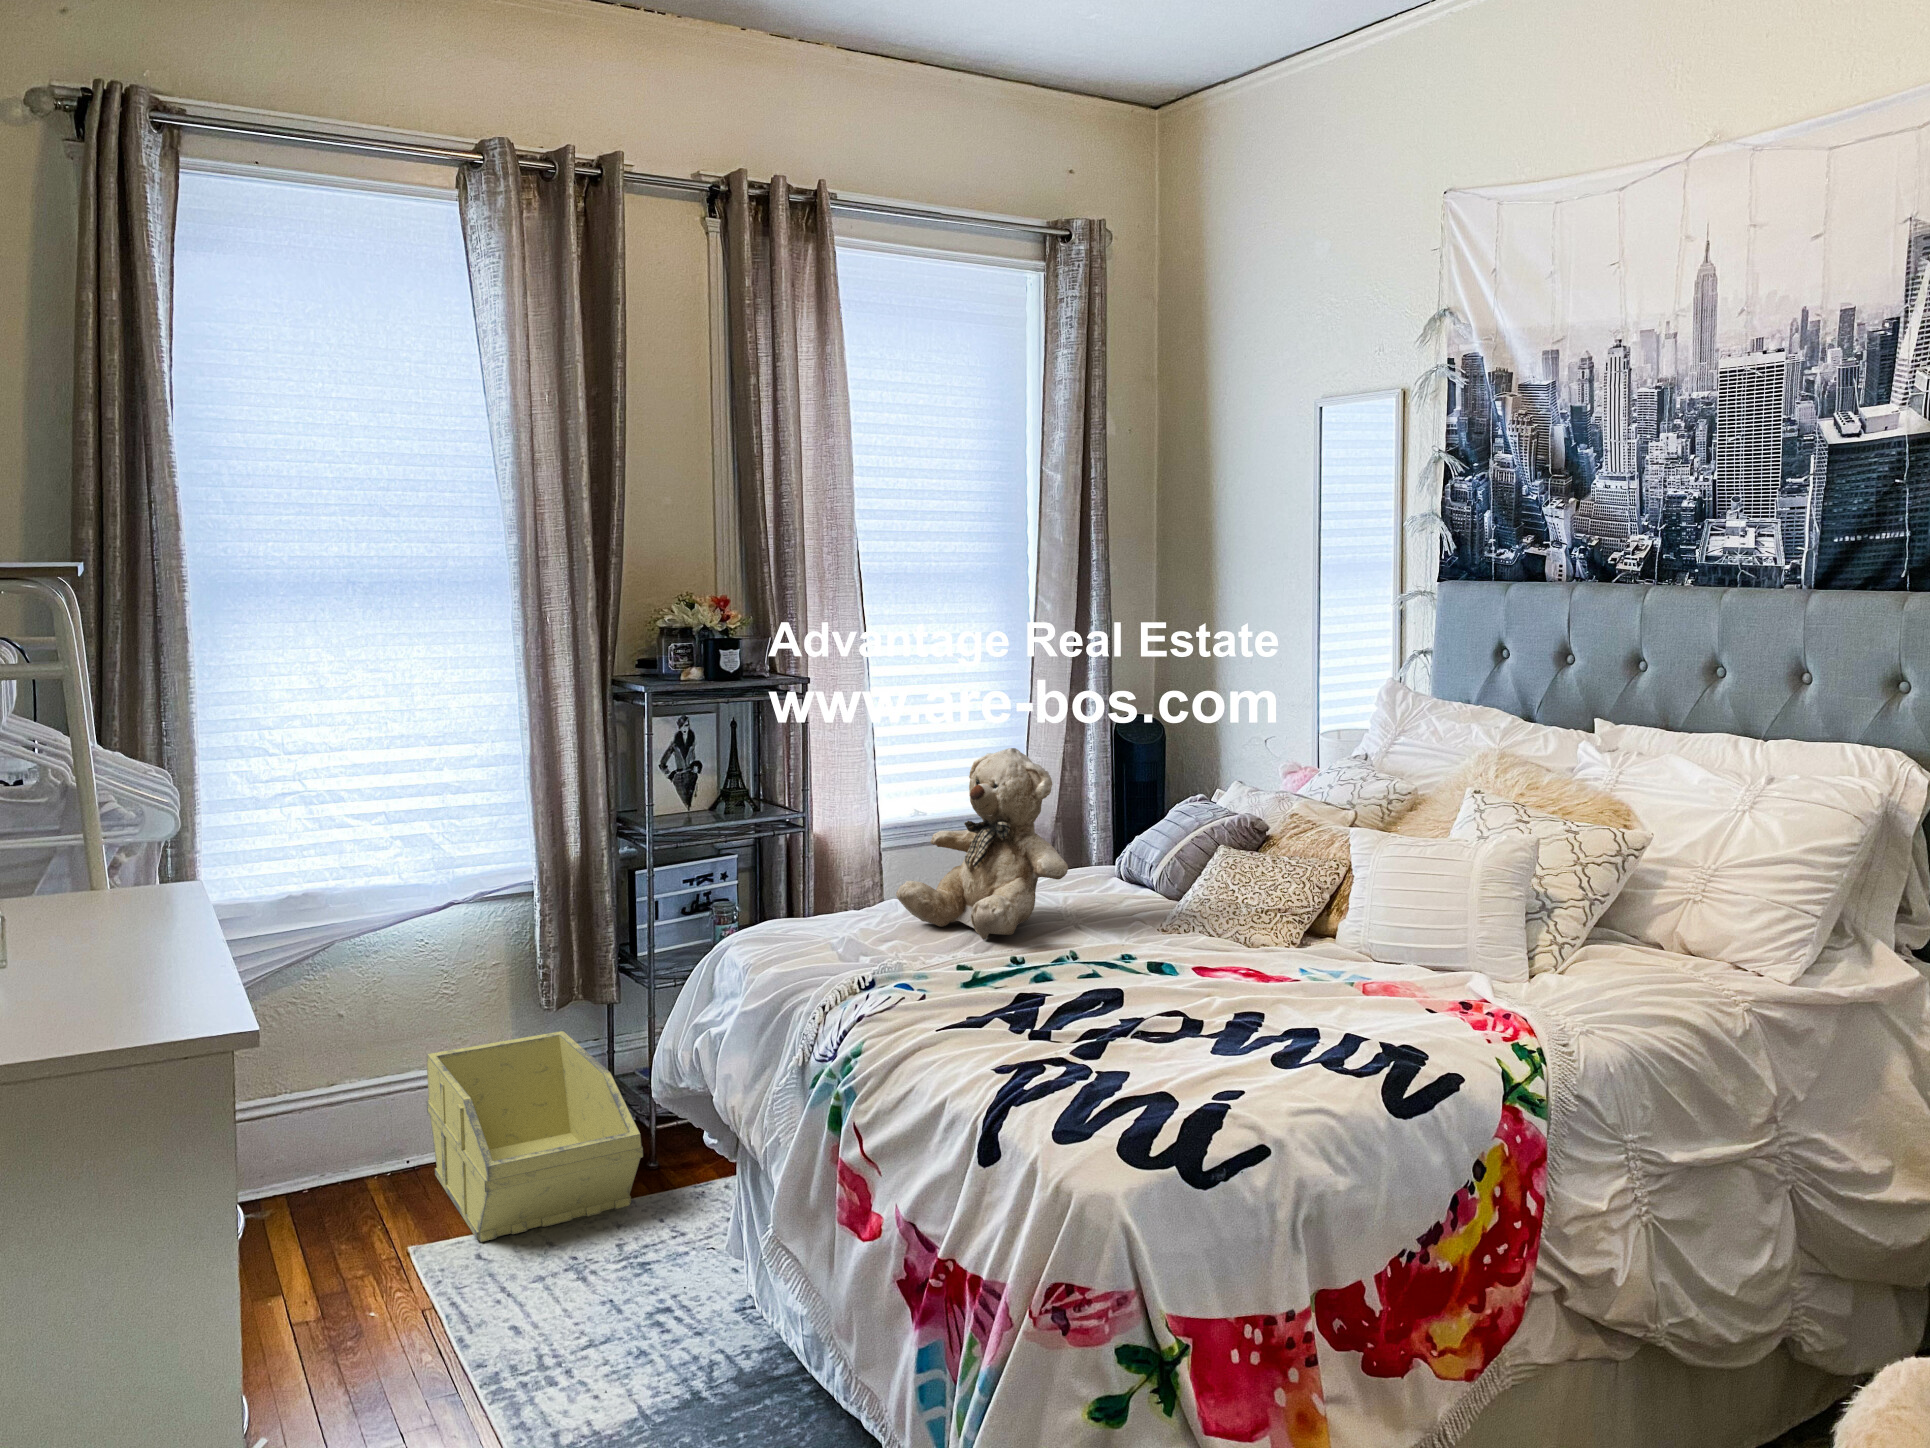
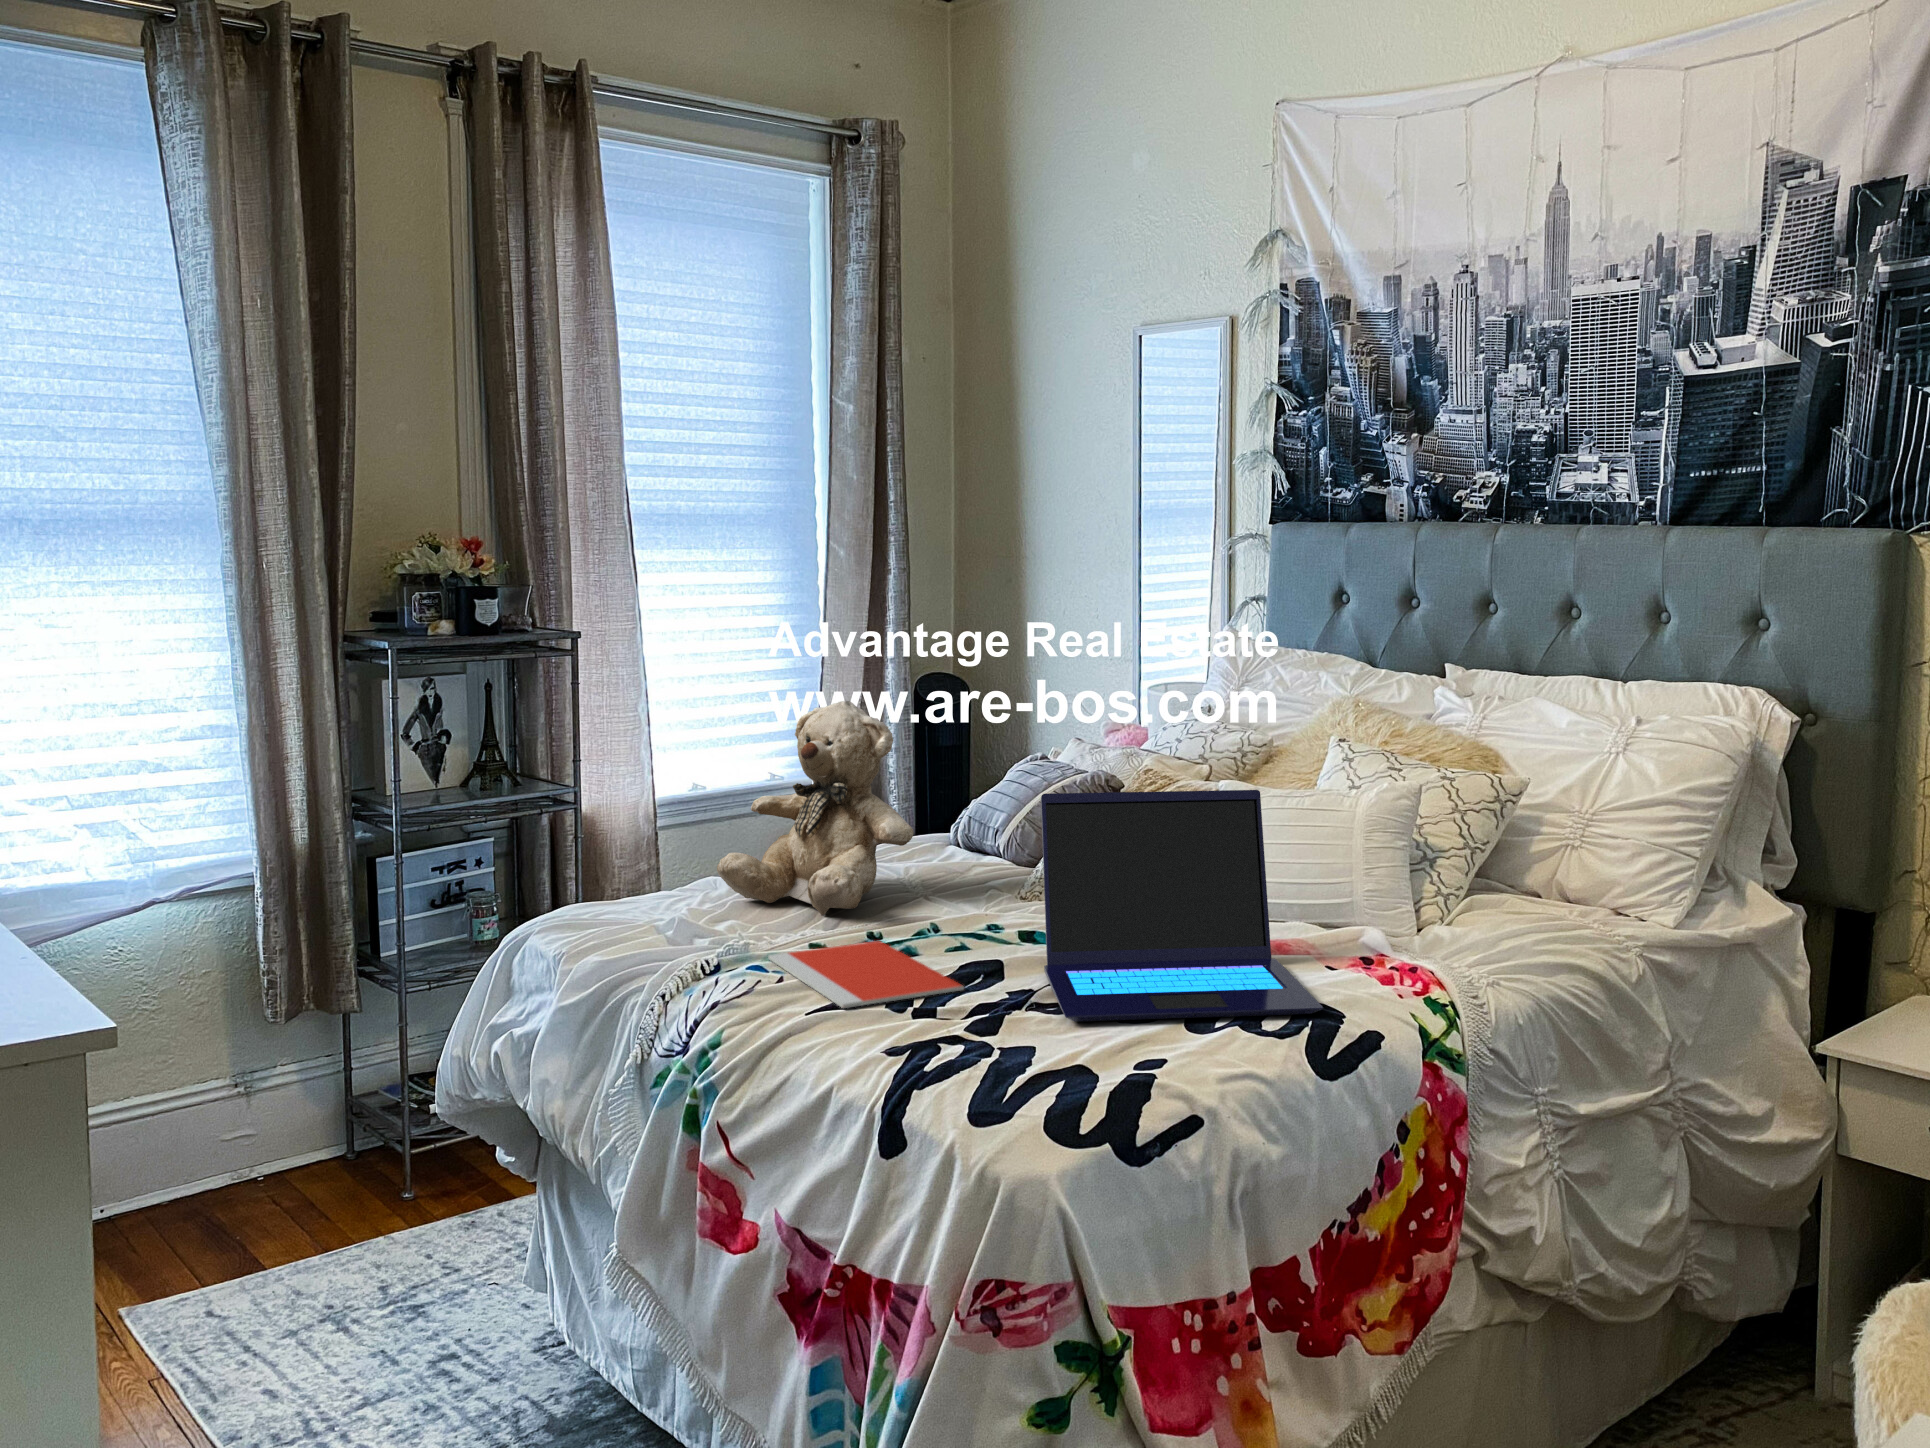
laptop: none [1162,840,1408,1055] -> present [1041,790,1323,1021]
notebook: none [924,966,1085,1028] -> present [768,941,964,1008]
storage bin: present [426,1031,643,1242] -> none [122,1048,407,1299]

